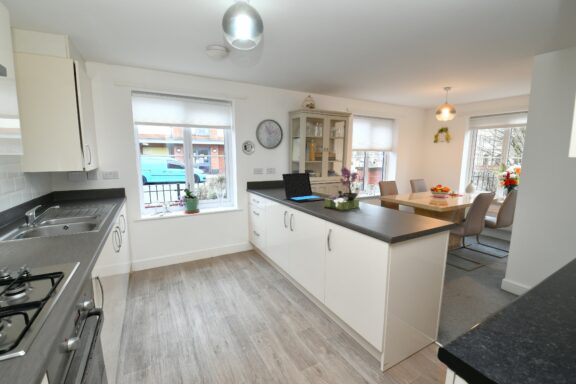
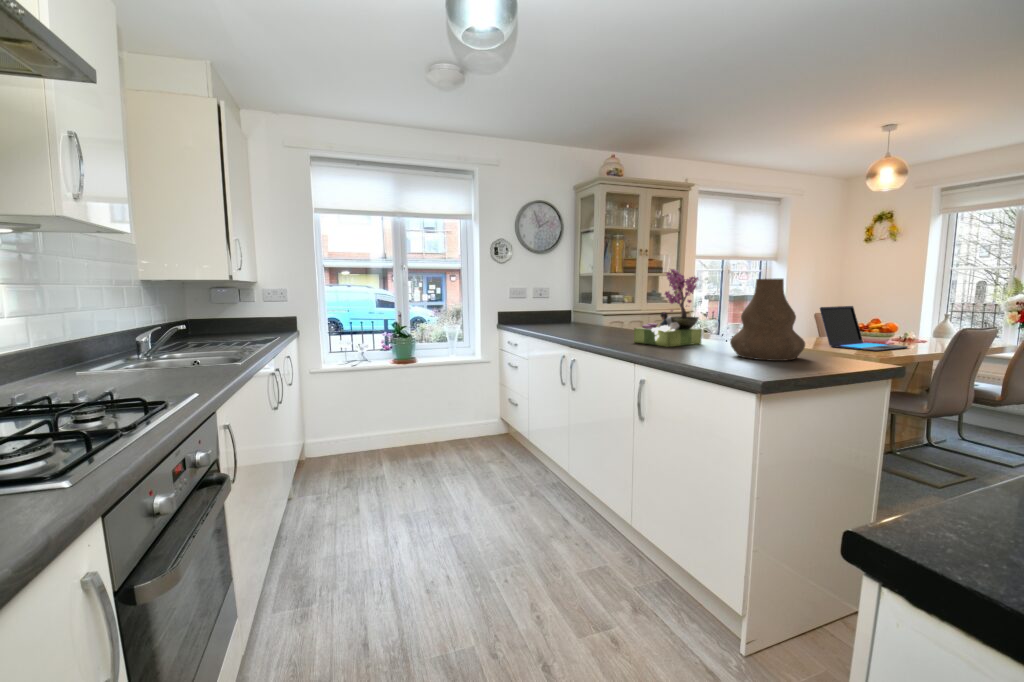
laptop: present [282,173,327,202] -> present [820,306,908,351]
vase: none [374,179,410,221] -> present [730,279,805,361]

